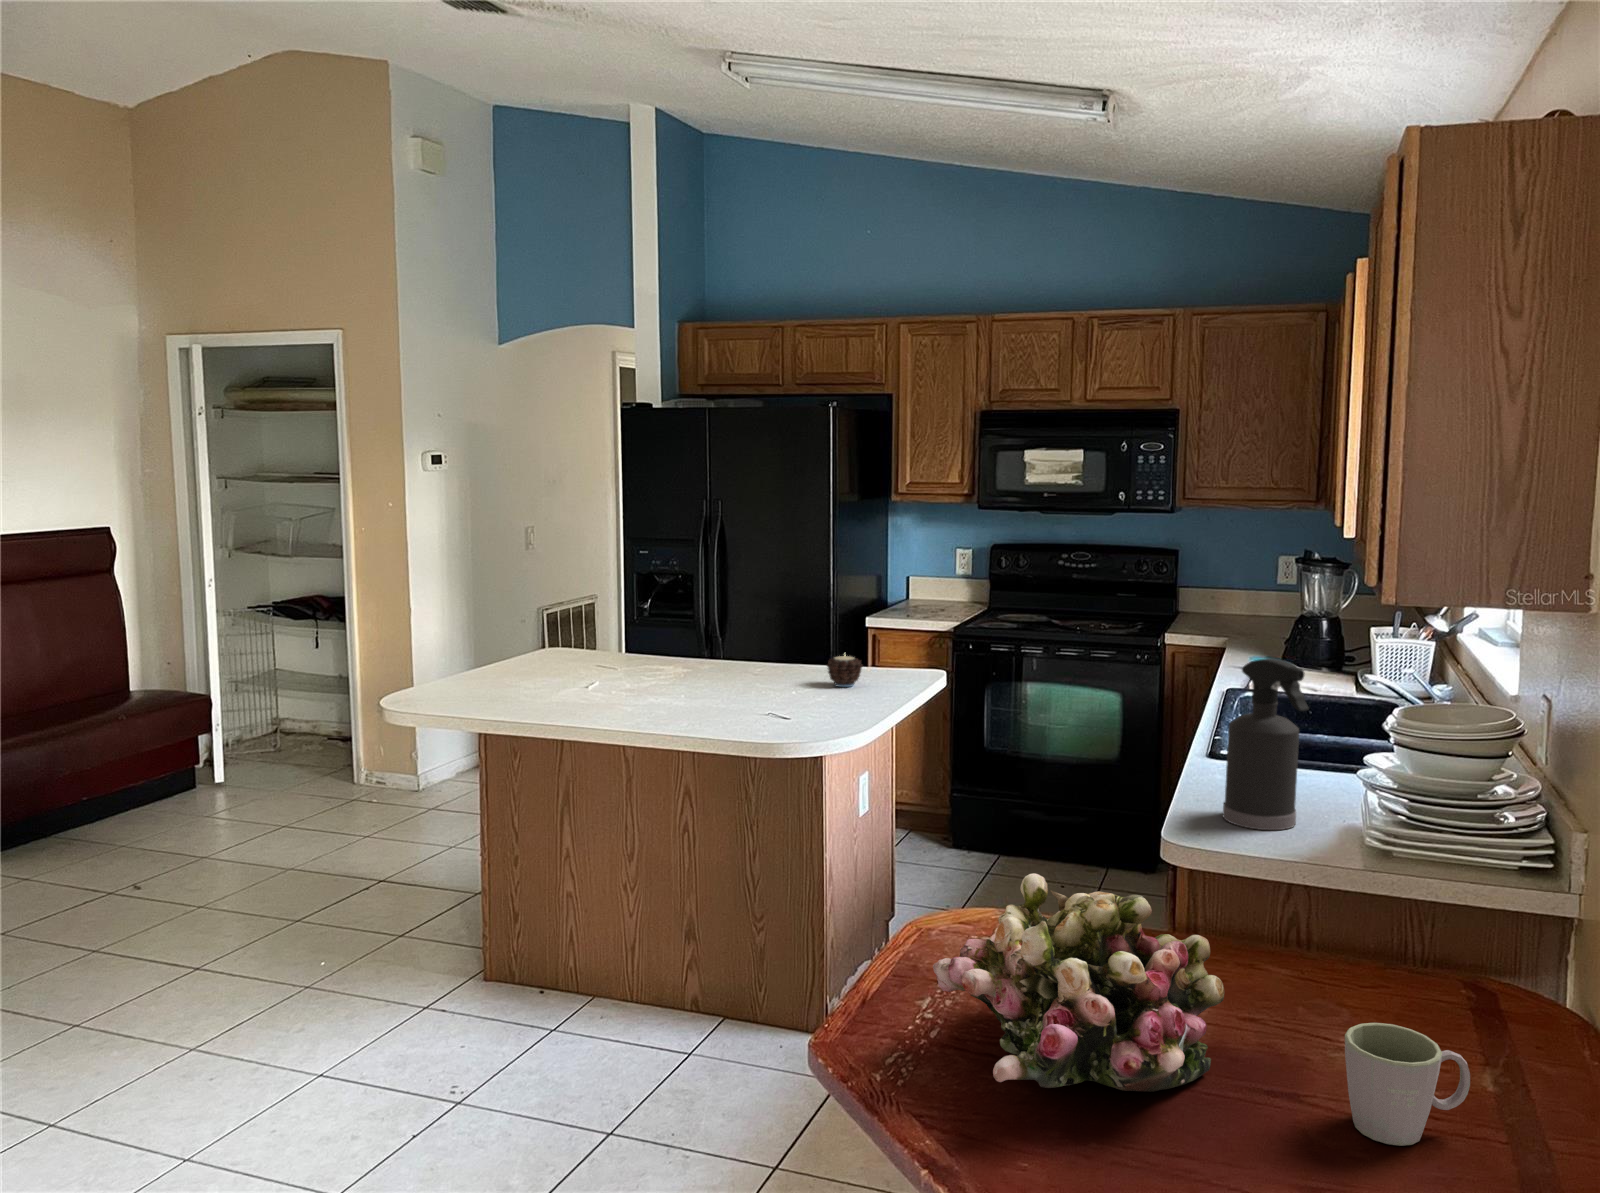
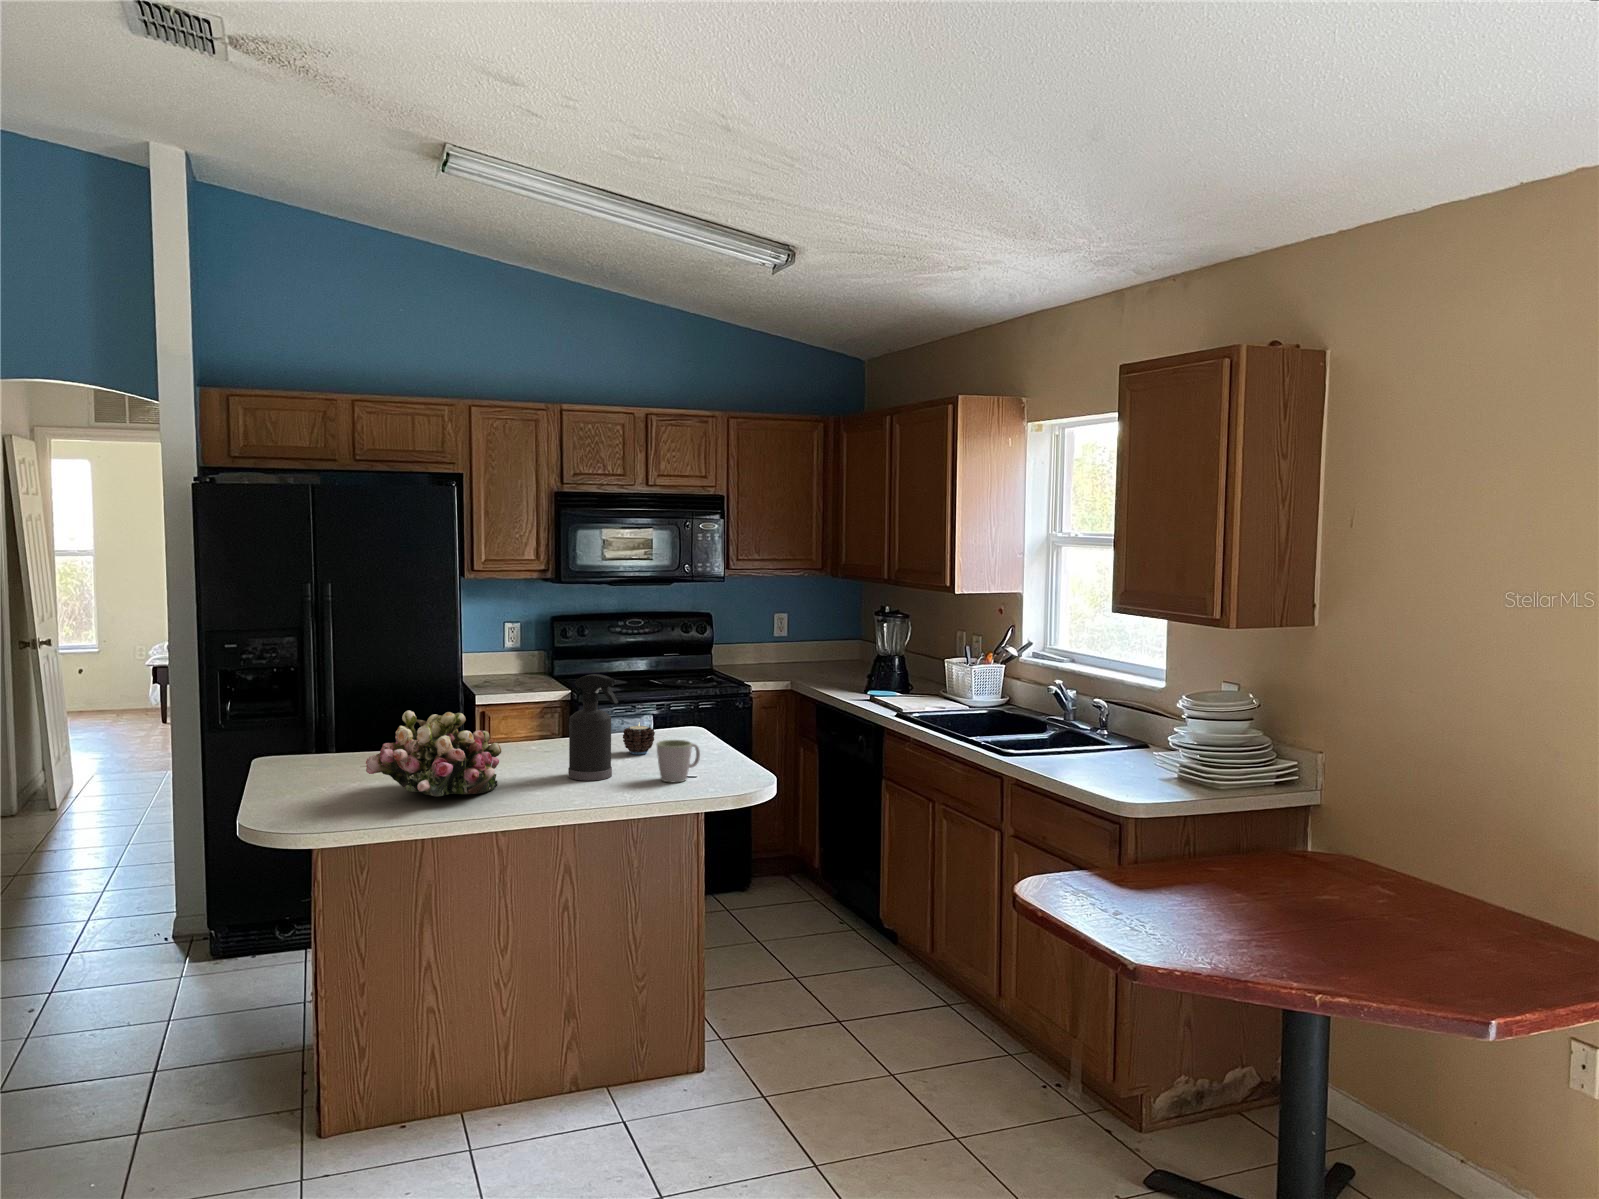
spray bottle: present [1223,658,1309,830] -> present [568,674,618,781]
flower arrangement: present [933,873,1224,1092] -> present [366,710,501,796]
mug: present [1345,1023,1470,1146] -> present [657,740,700,782]

